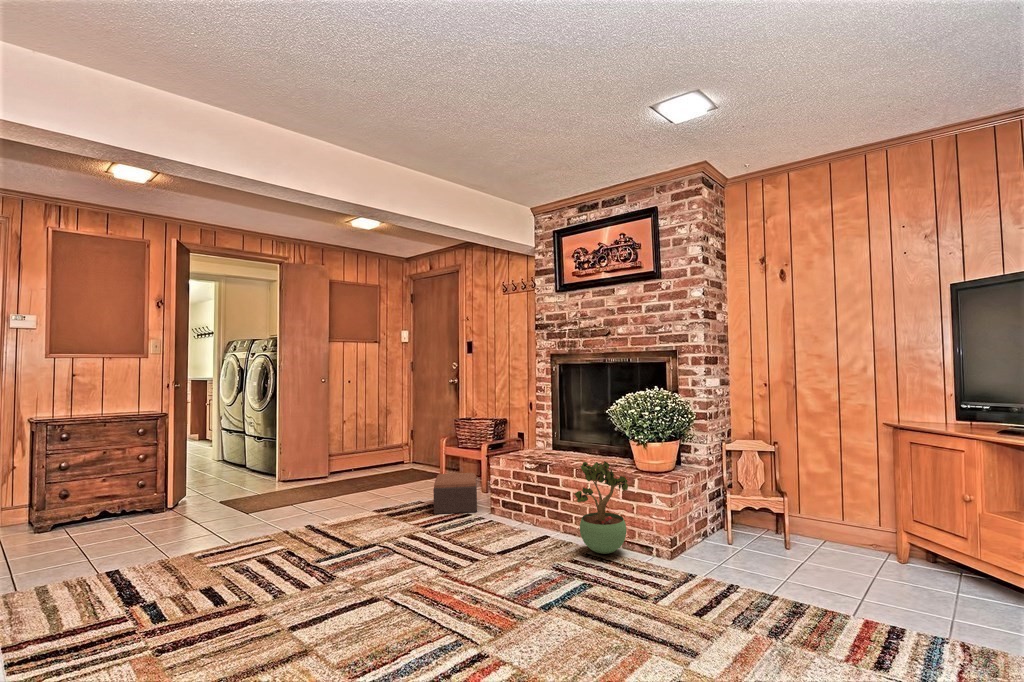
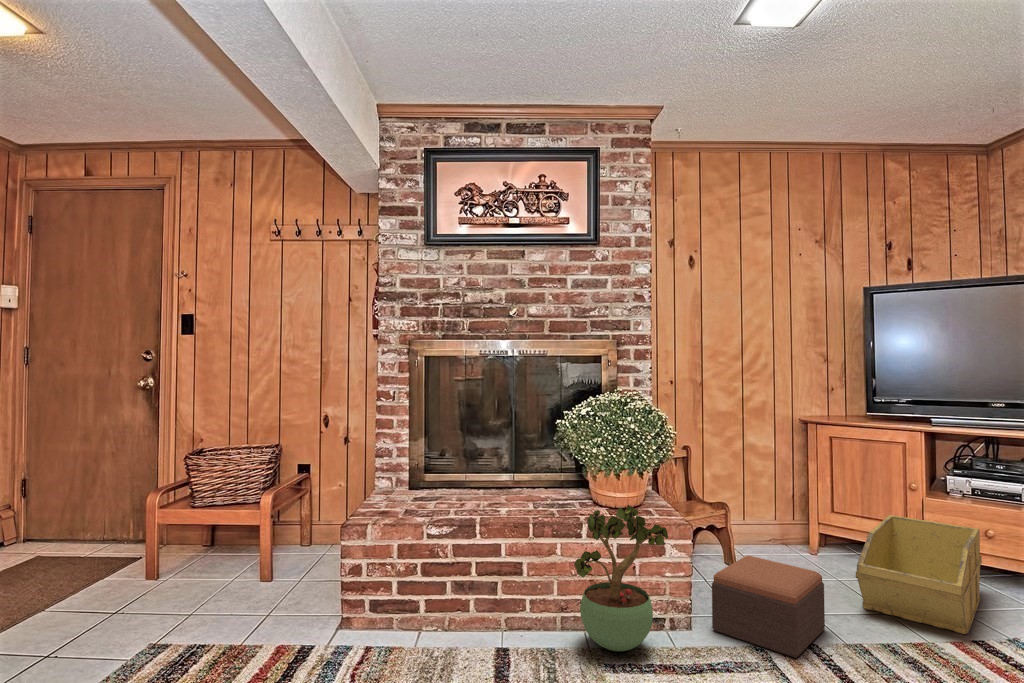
footstool: present [433,473,477,514] -> present [712,556,825,658]
storage bin: none [820,516,1014,618] -> present [856,515,982,634]

